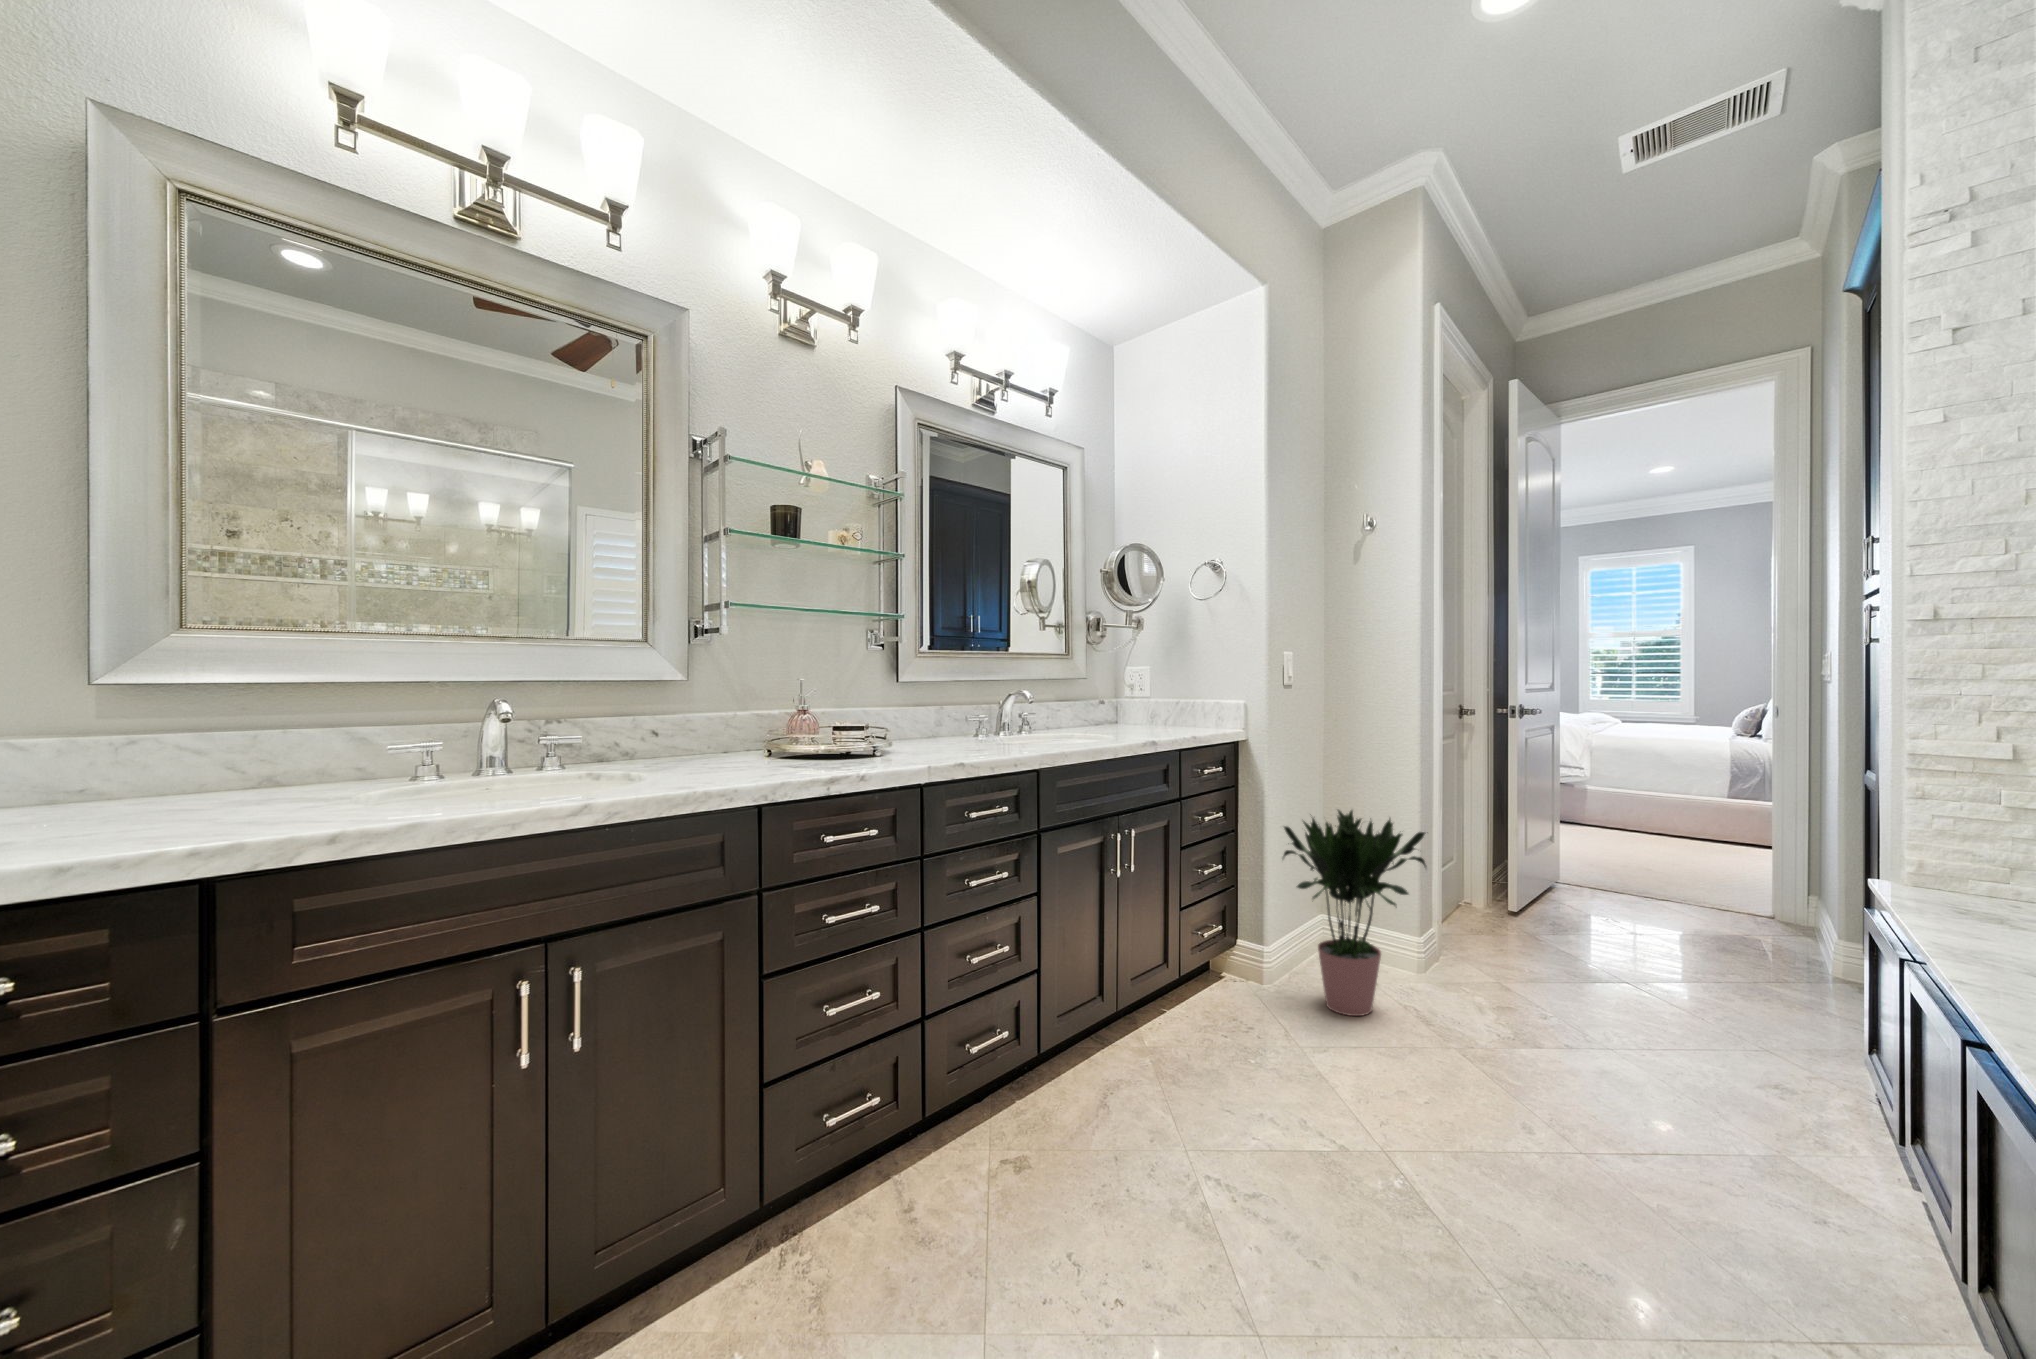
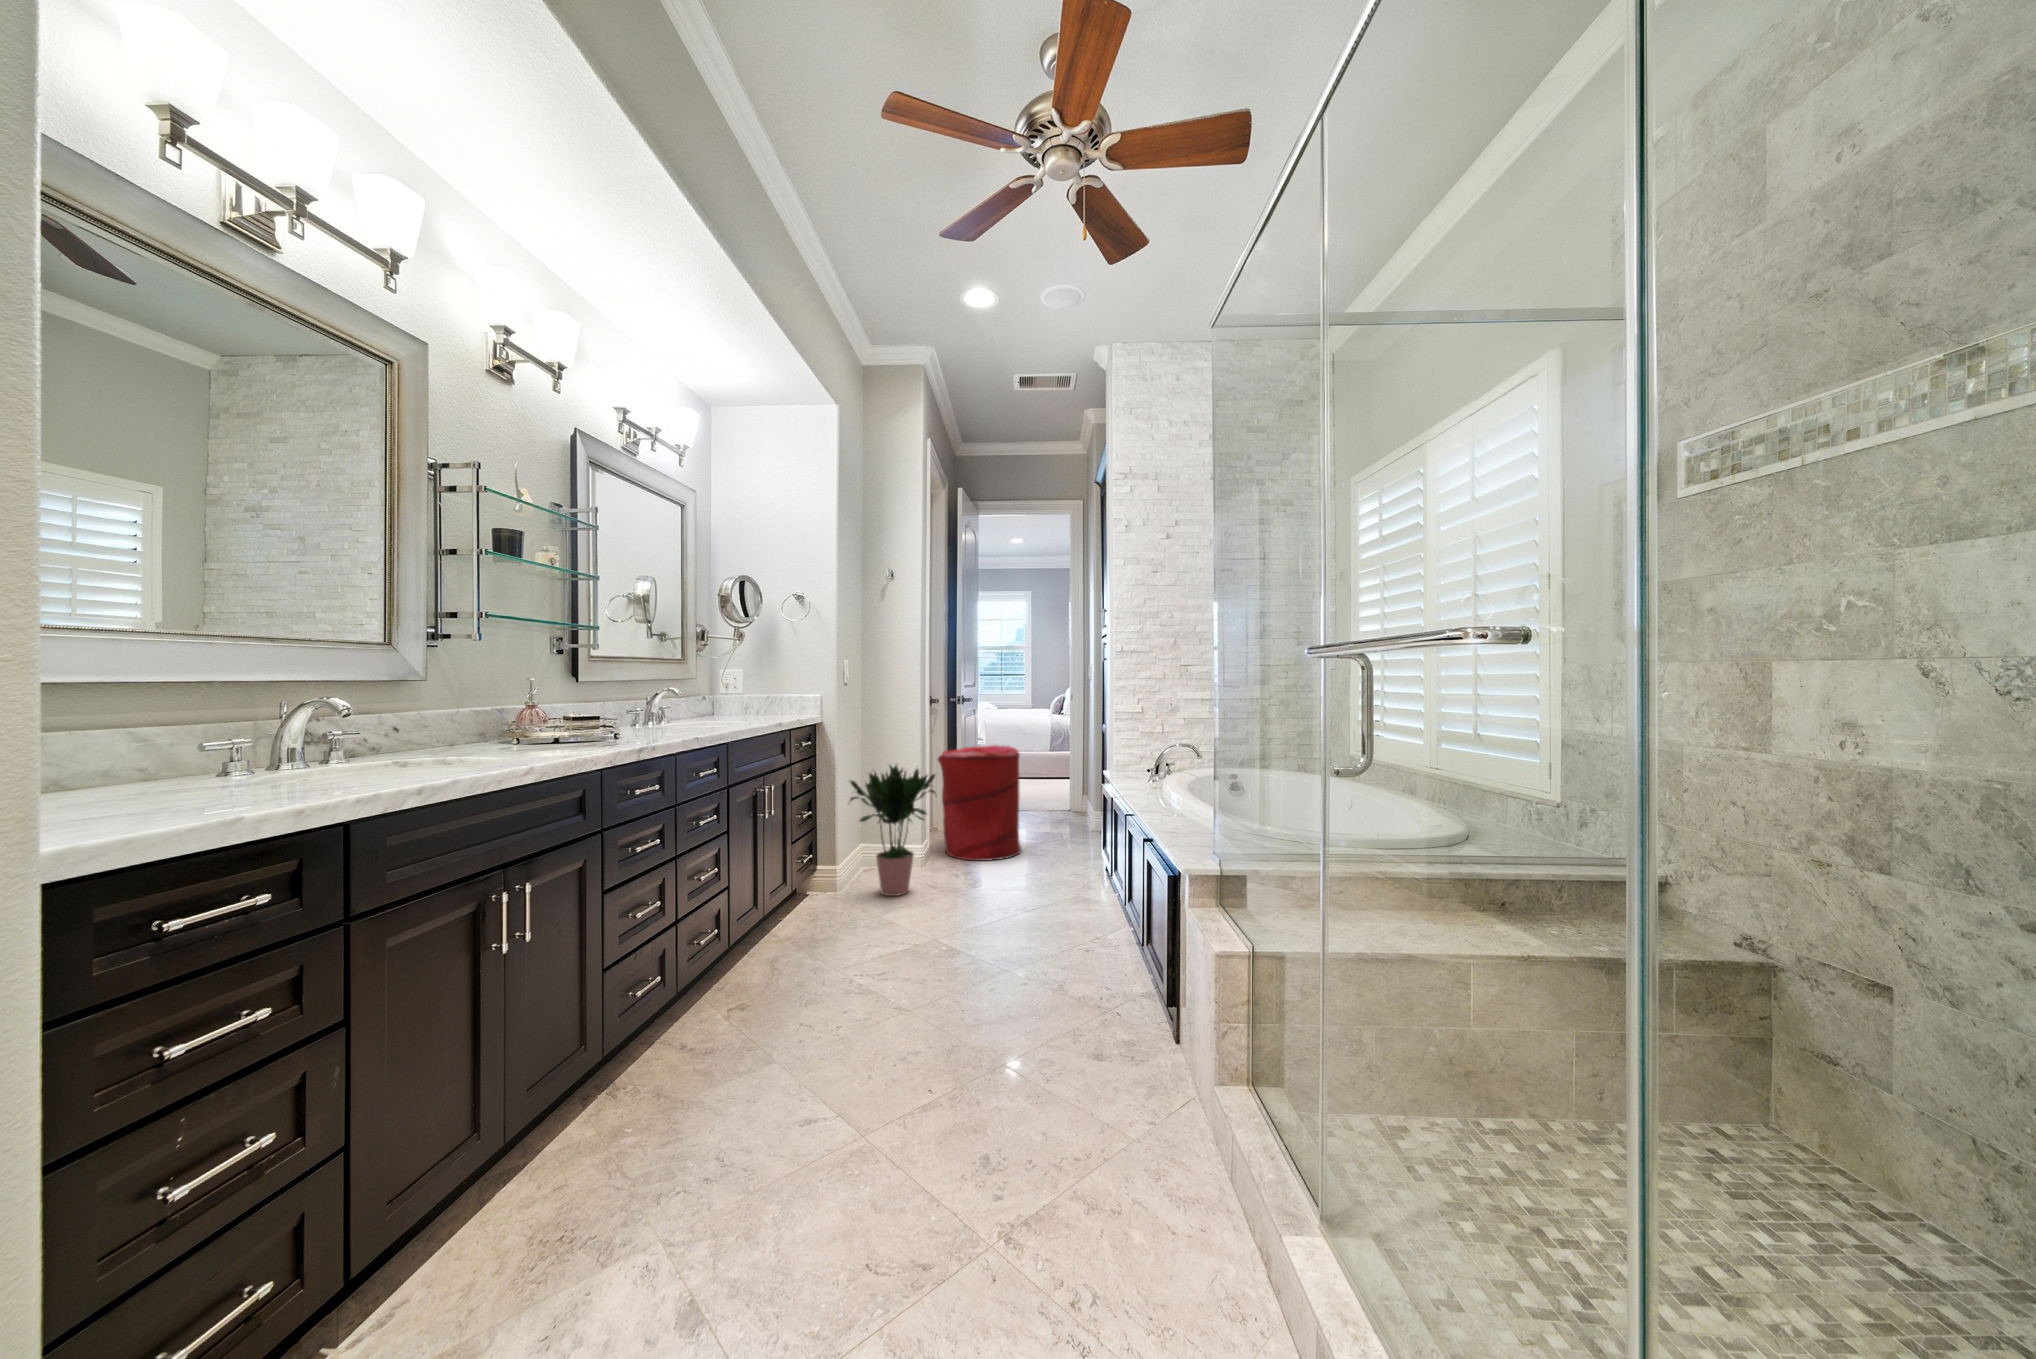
laundry hamper: none [1454,787,1620,987] -> present [938,745,1021,861]

